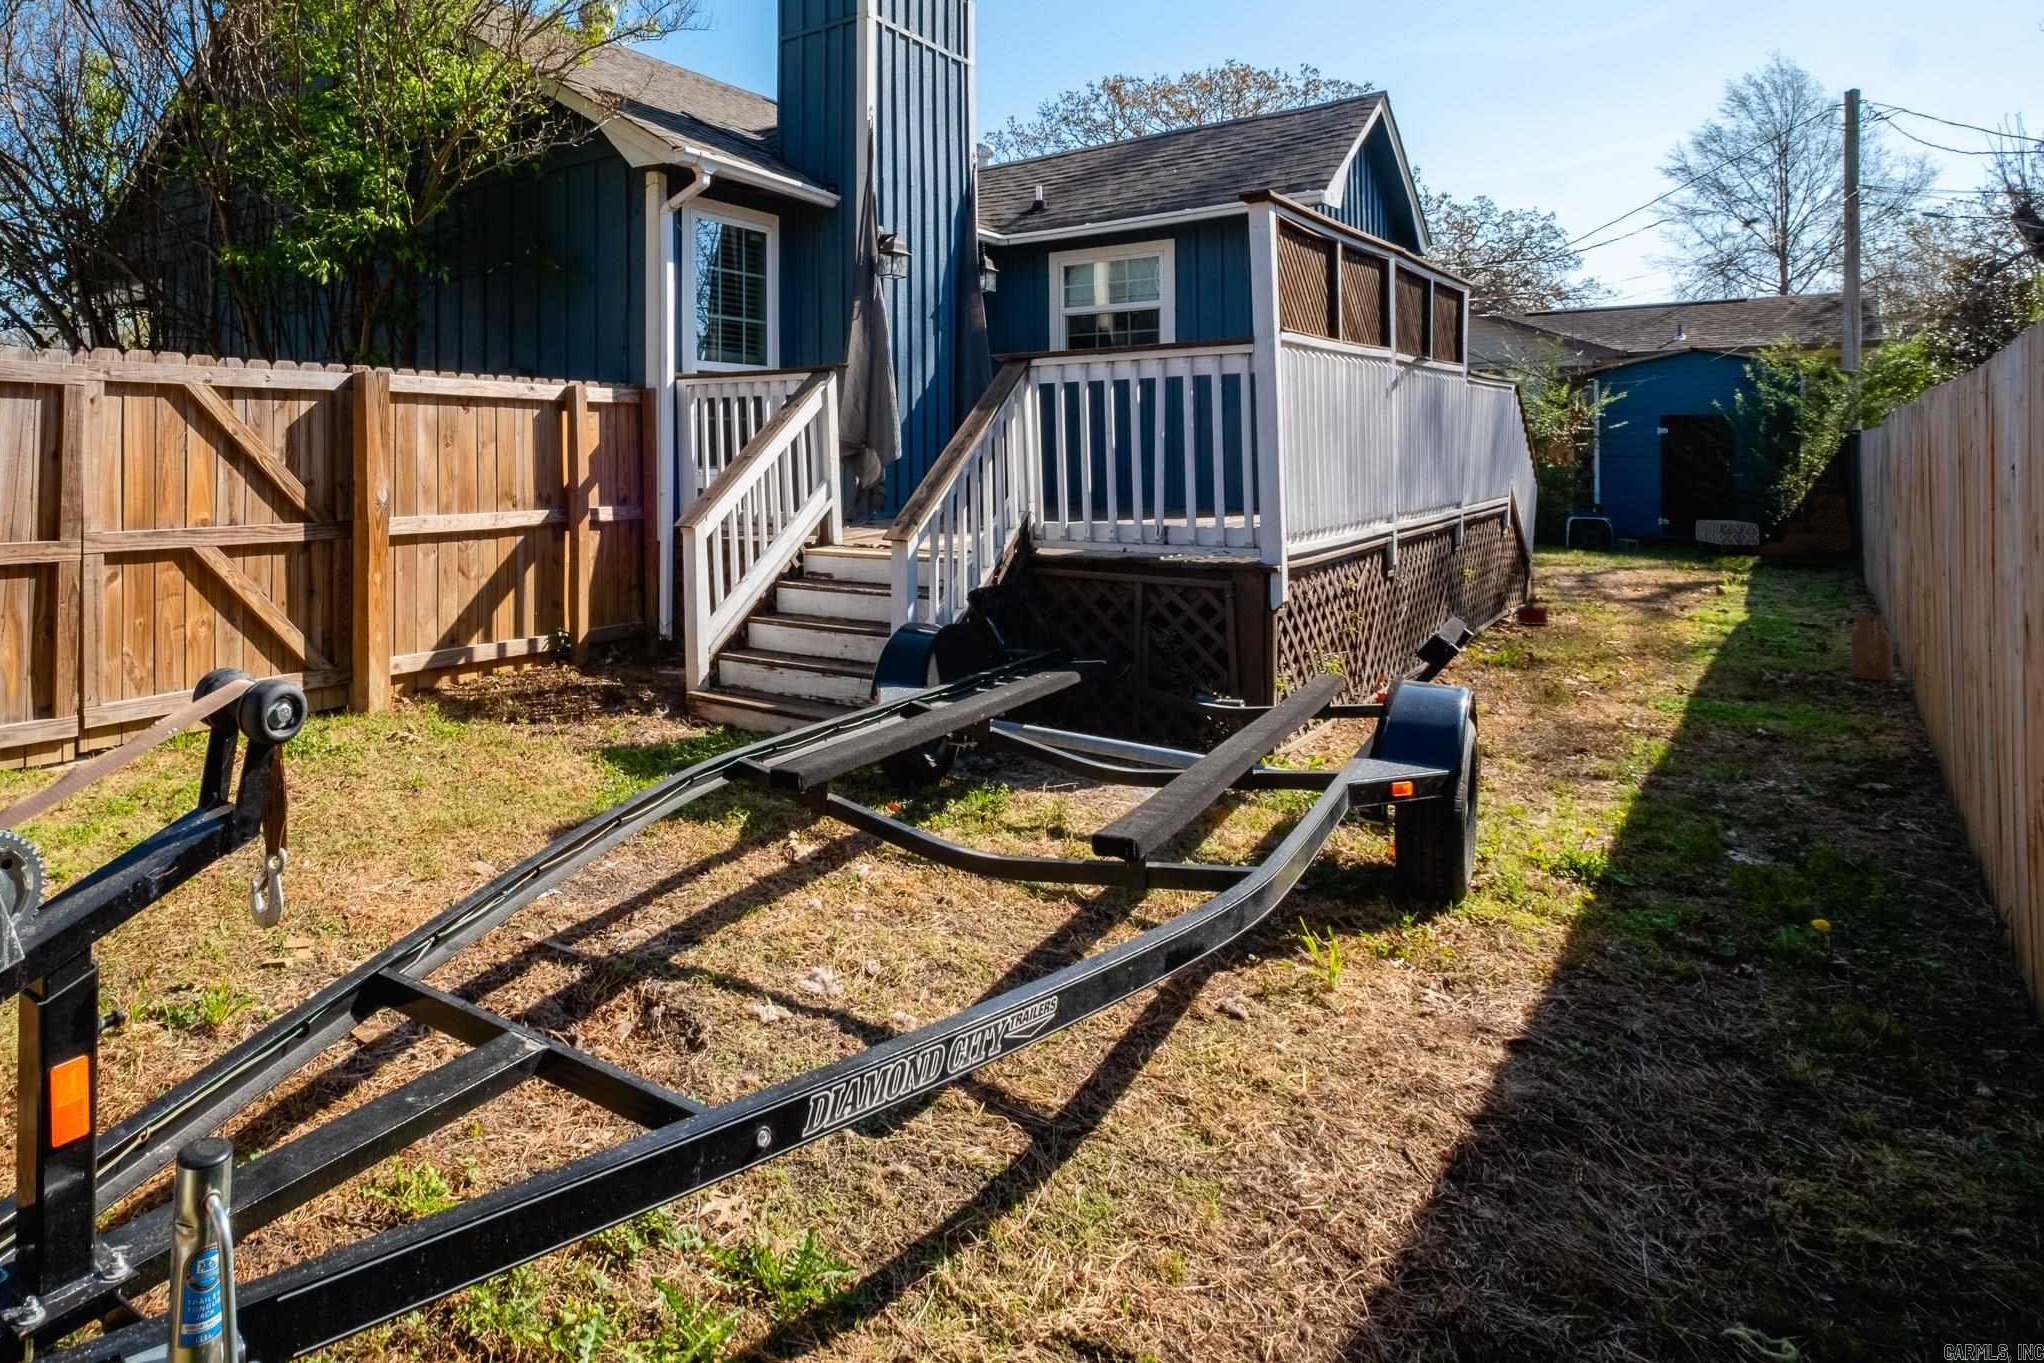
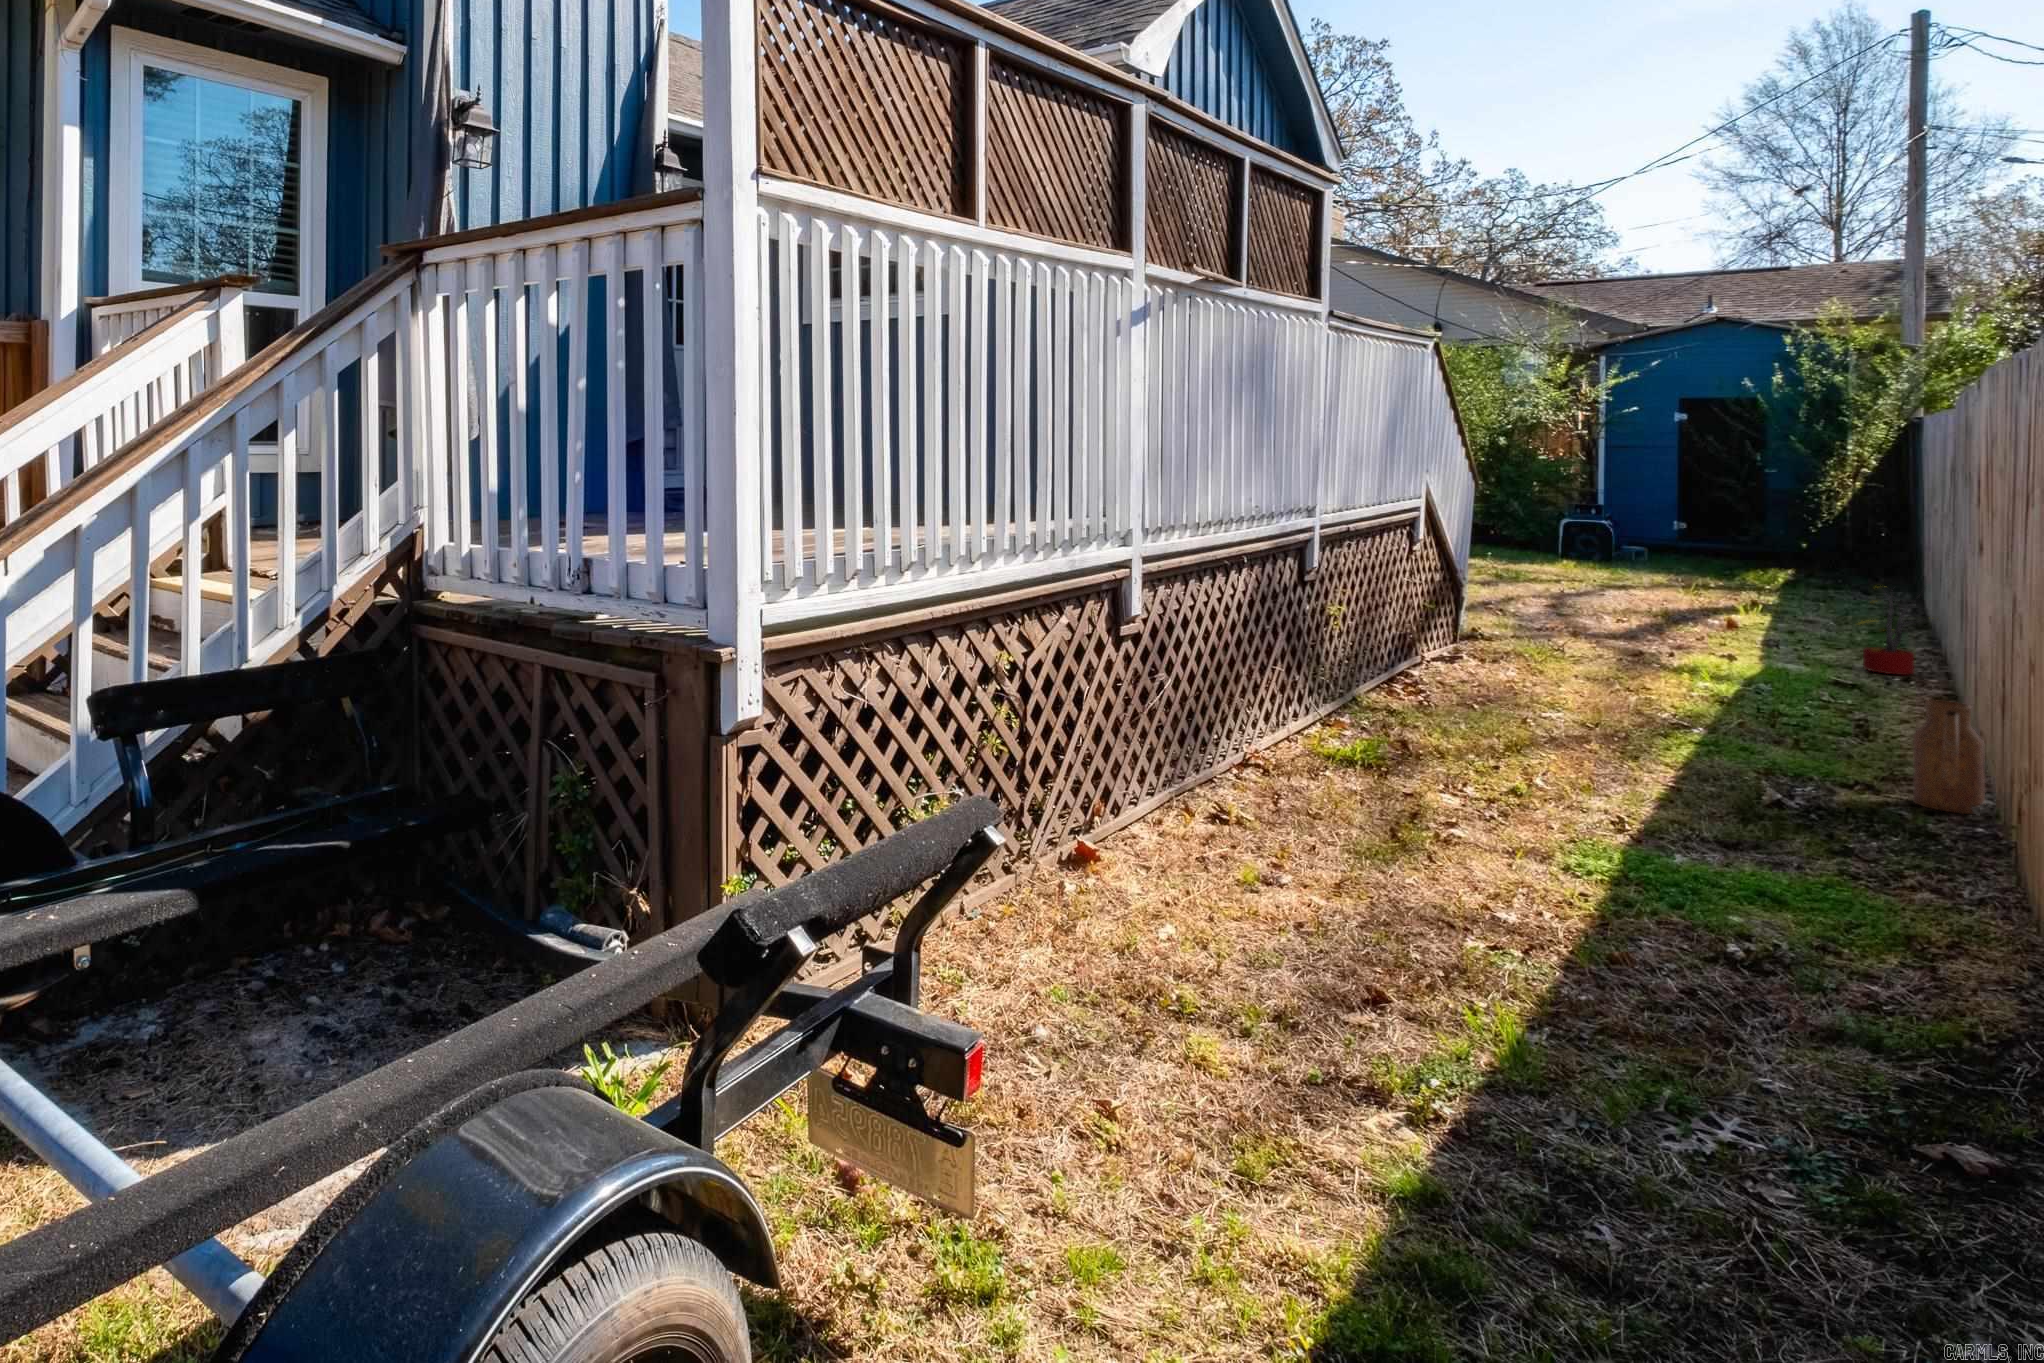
lounge chair: present [1758,495,1851,566] -> none [1792,499,1924,590]
bench: present [1696,520,1759,555] -> none [1717,527,1796,572]
decorative plant: present [1508,567,1548,625] -> present [1861,590,1923,675]

